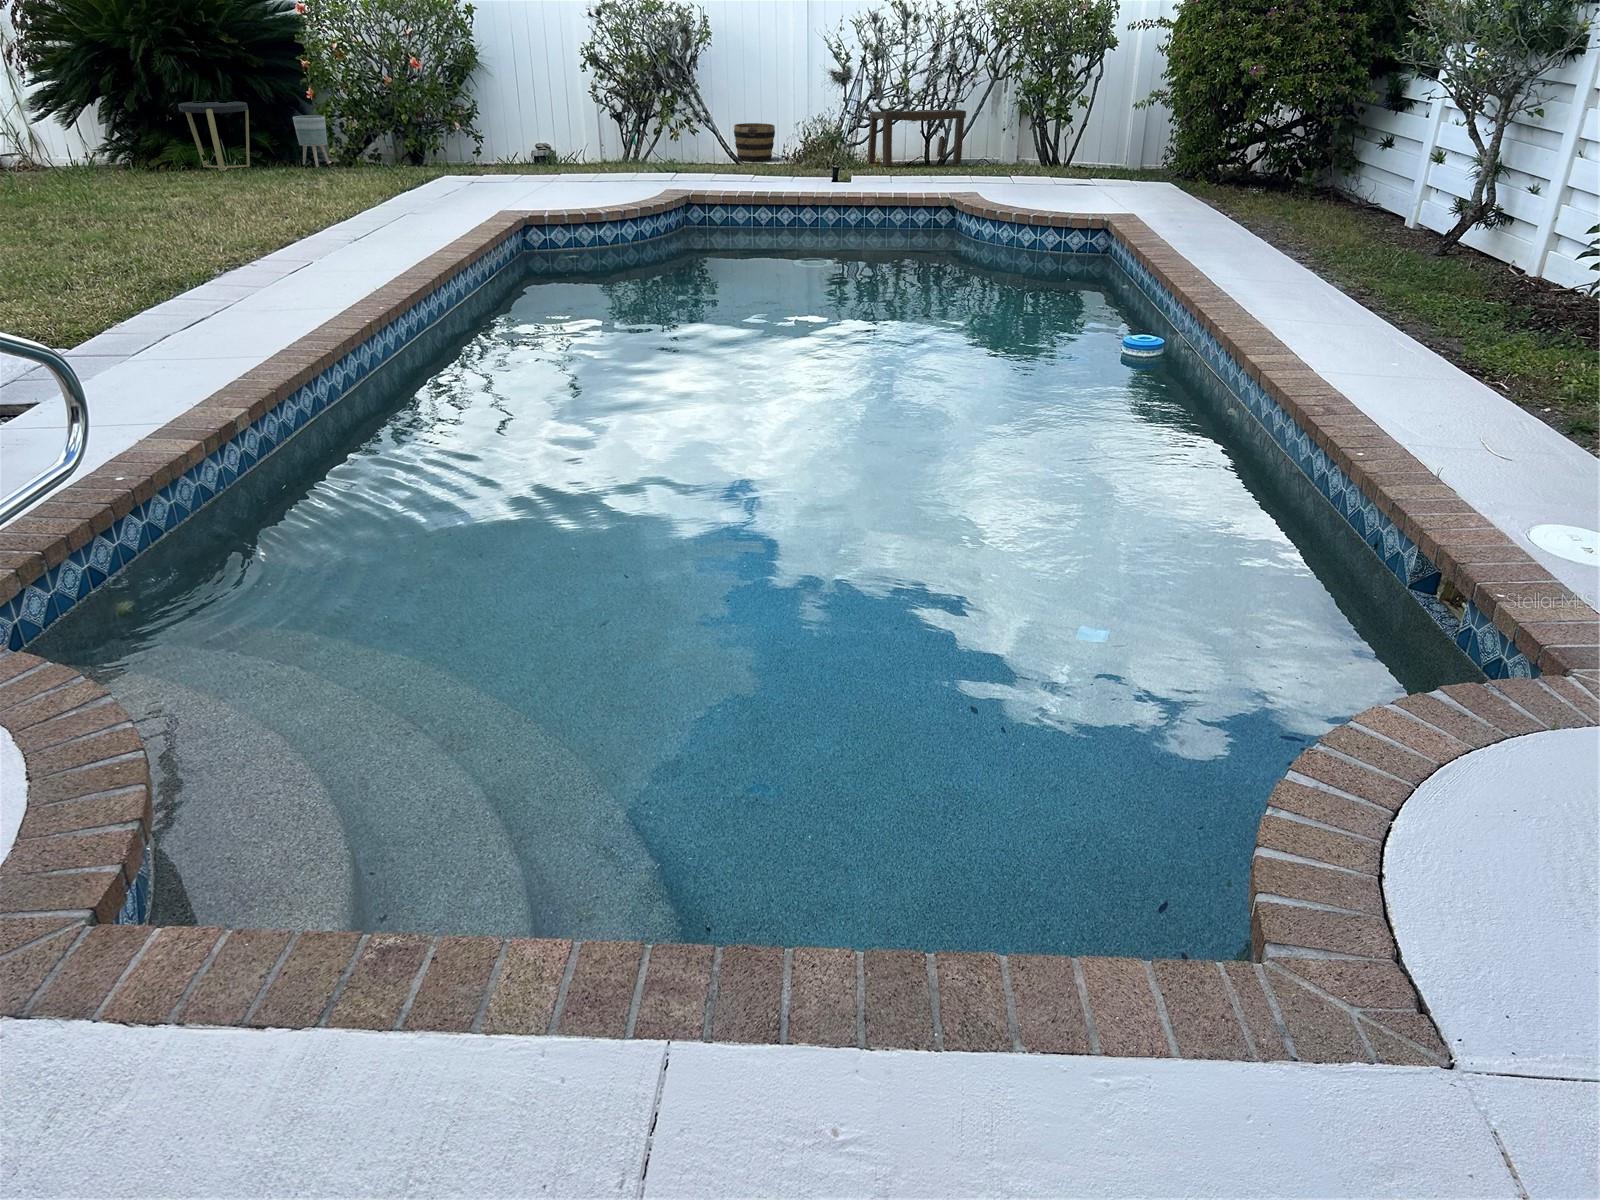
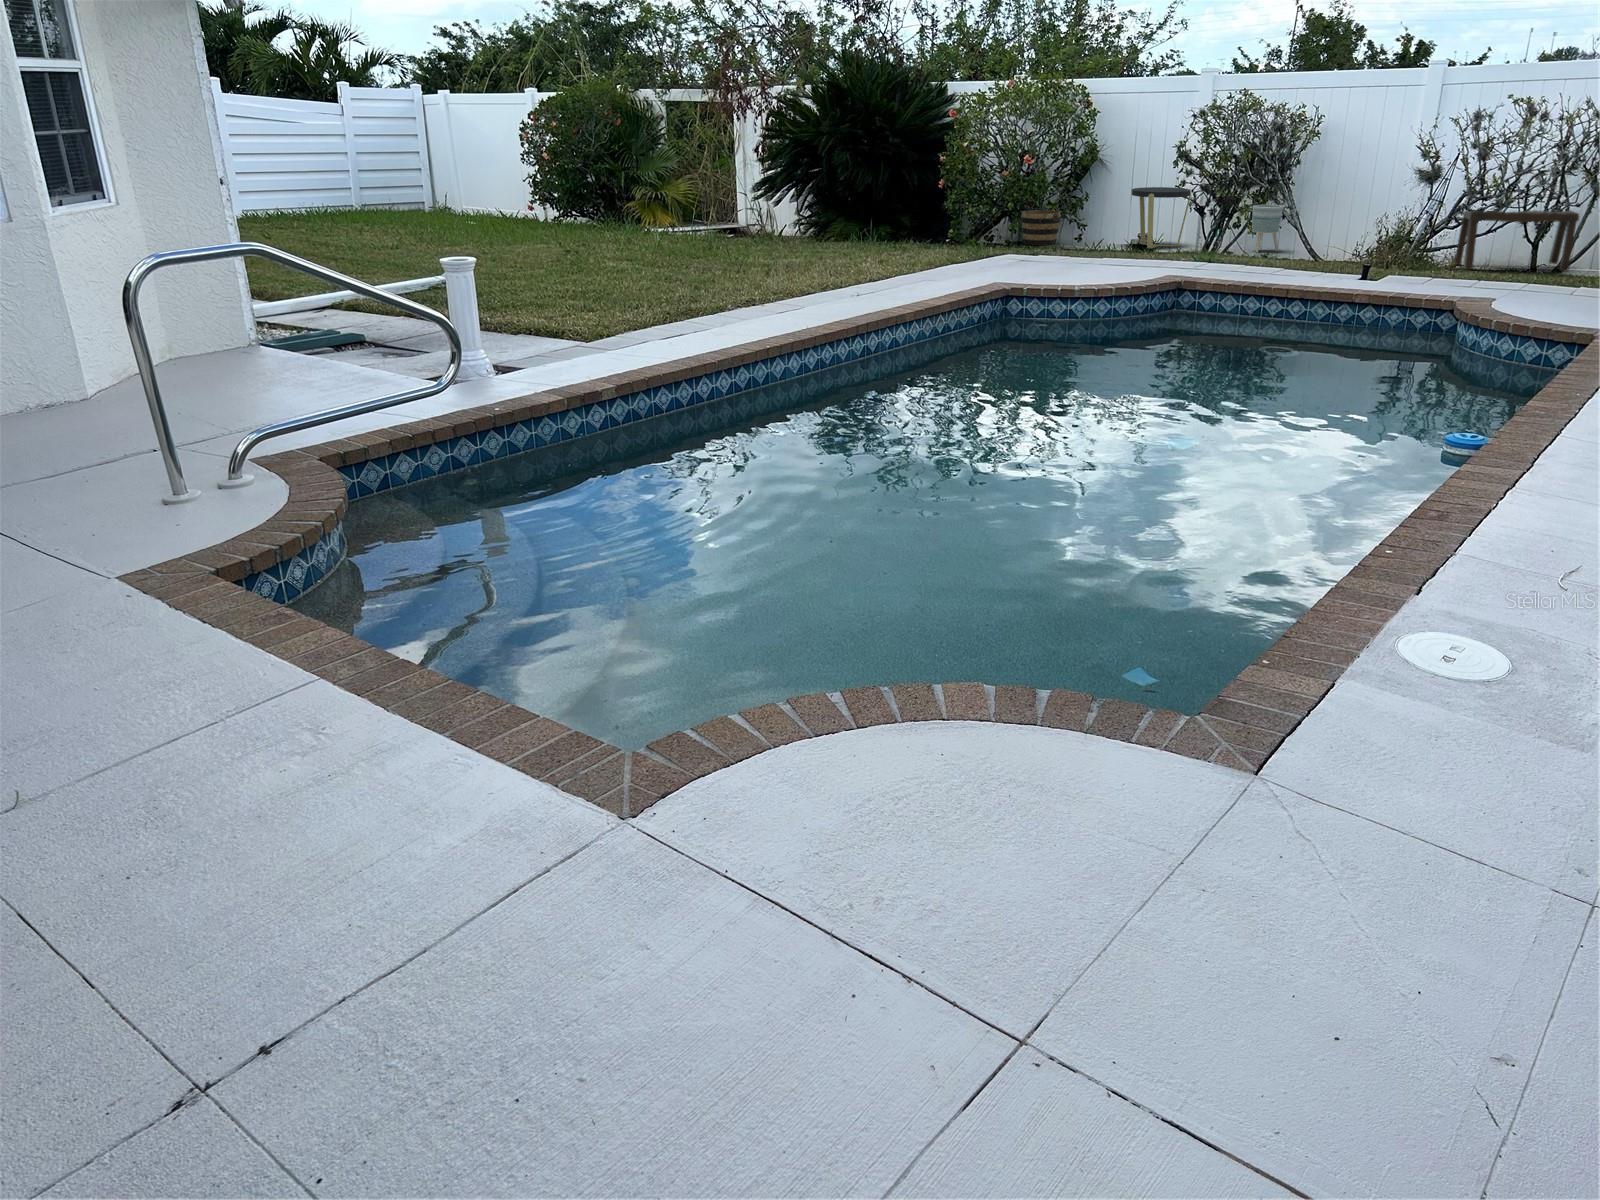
side table: present [178,101,250,171] -> present [1132,187,1191,248]
planter: present [293,115,330,167] -> present [1252,205,1283,252]
bucket: present [734,123,775,162] -> present [1021,210,1061,245]

